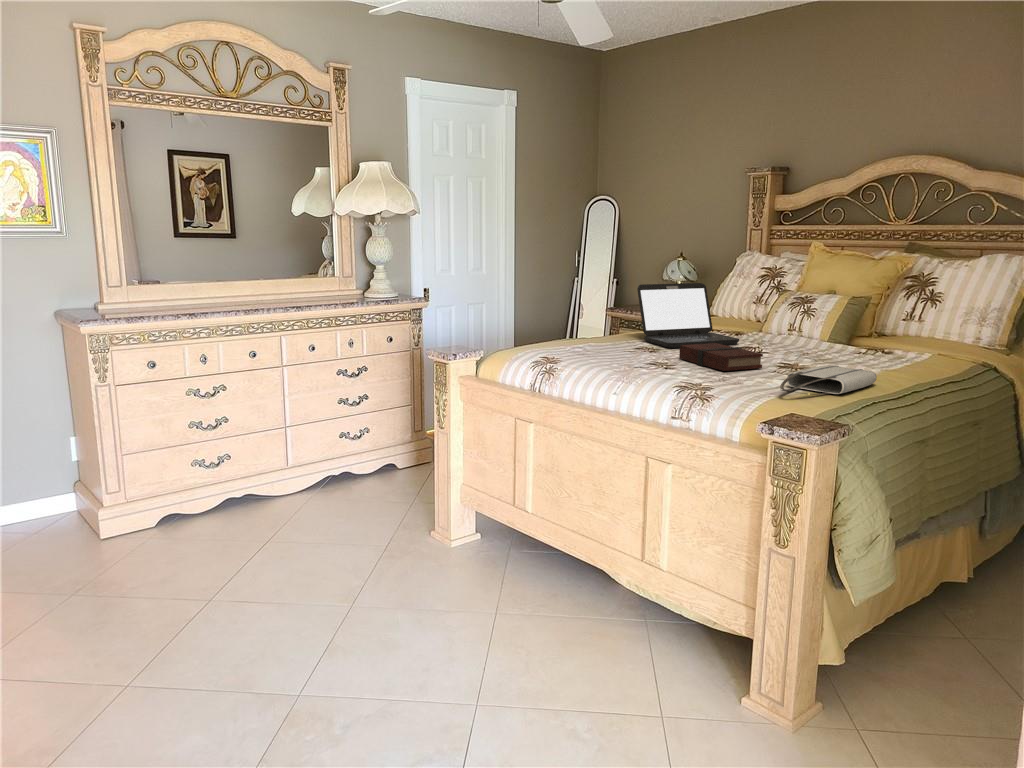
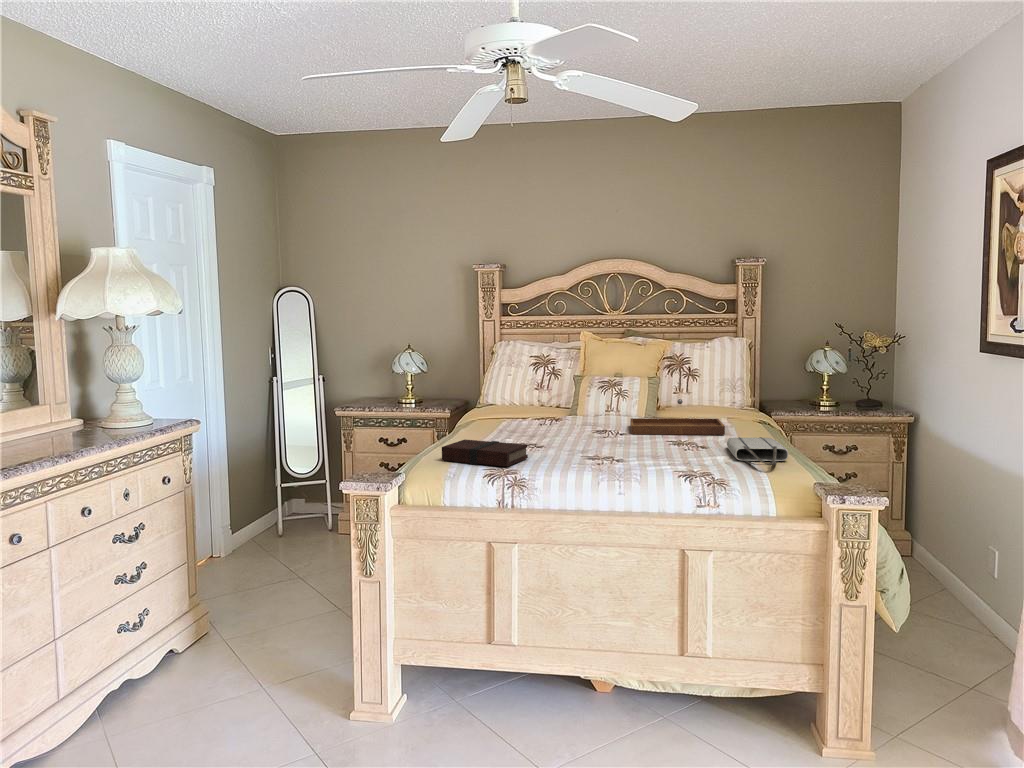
laptop: present [637,283,739,348] -> none [493,375,587,441]
tray: none [768,321,894,367] -> present [630,399,725,435]
book: present [679,343,763,371] -> present [442,440,528,467]

